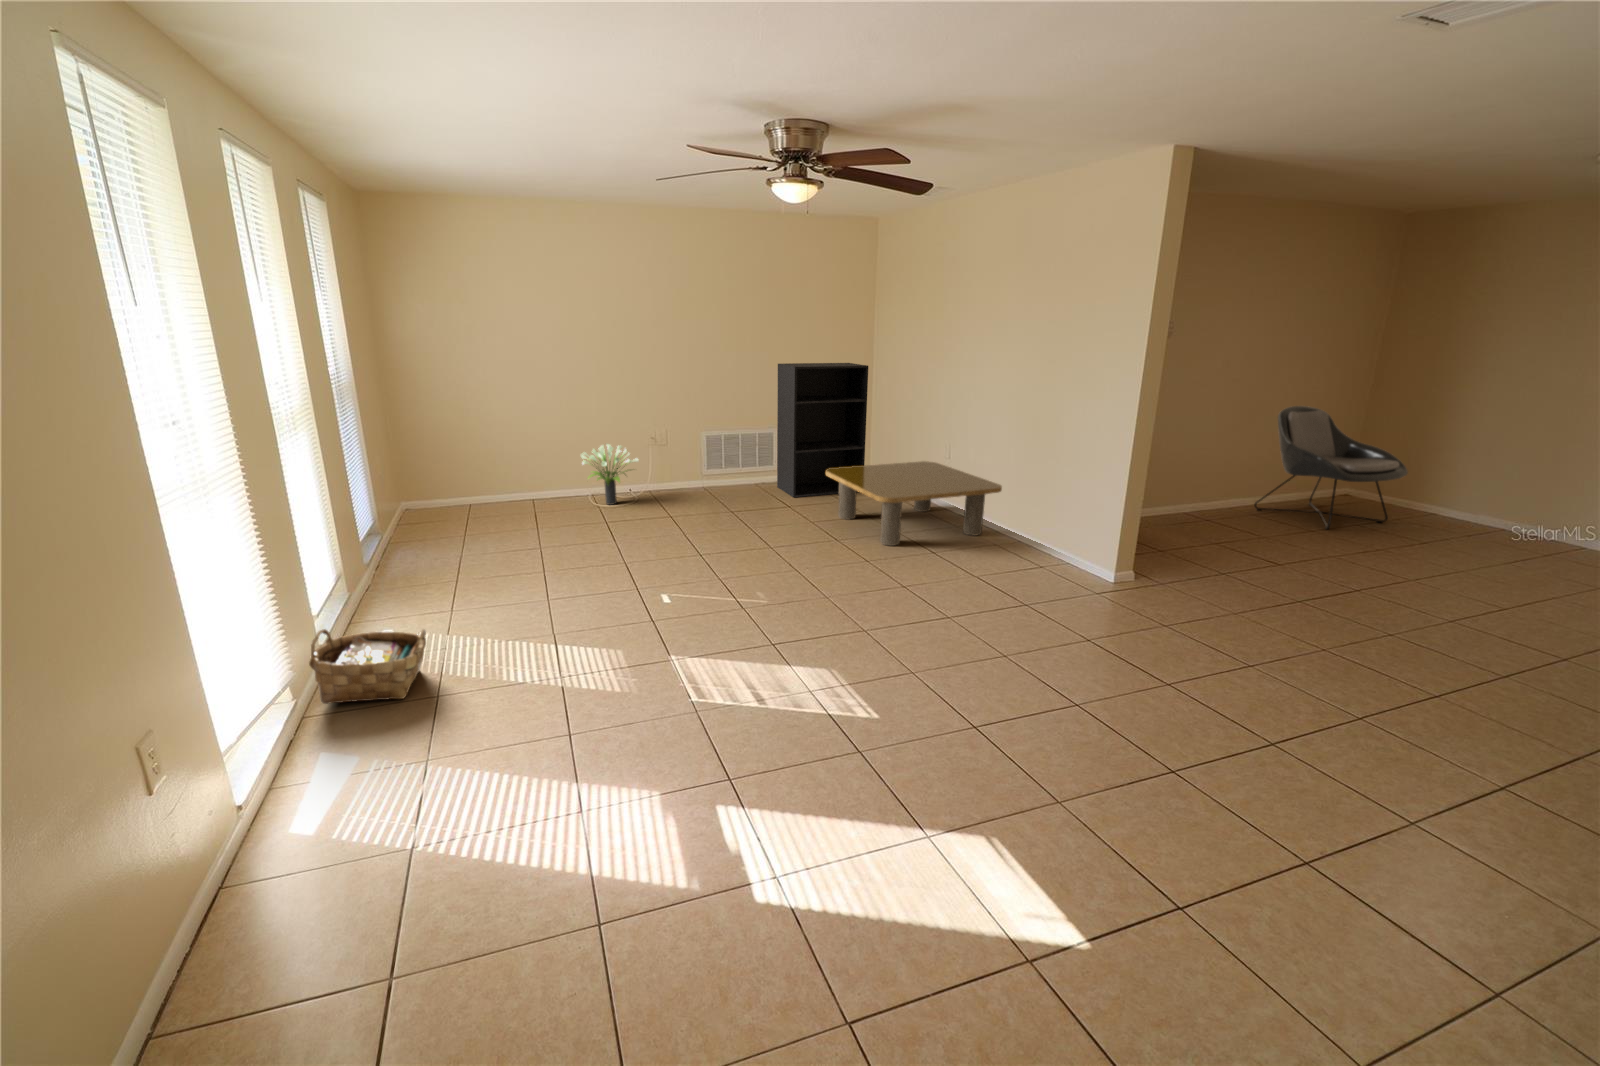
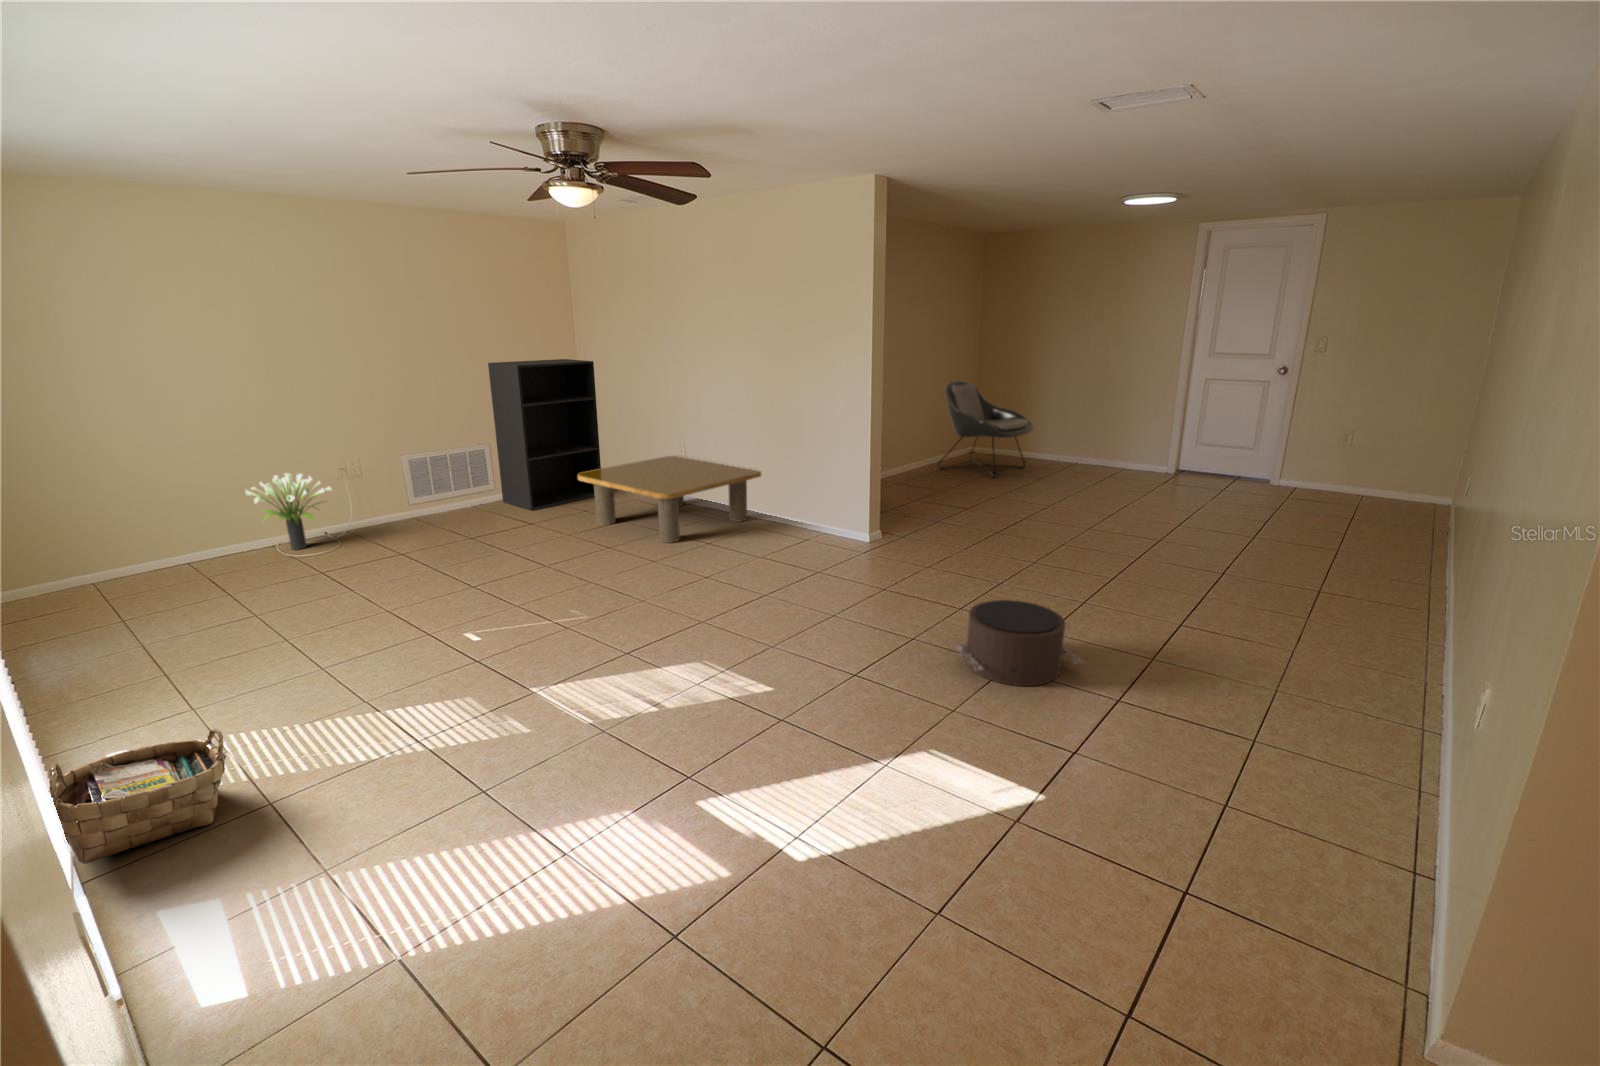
pouf: none [1103,679,1274,803] -> present [956,600,1084,686]

